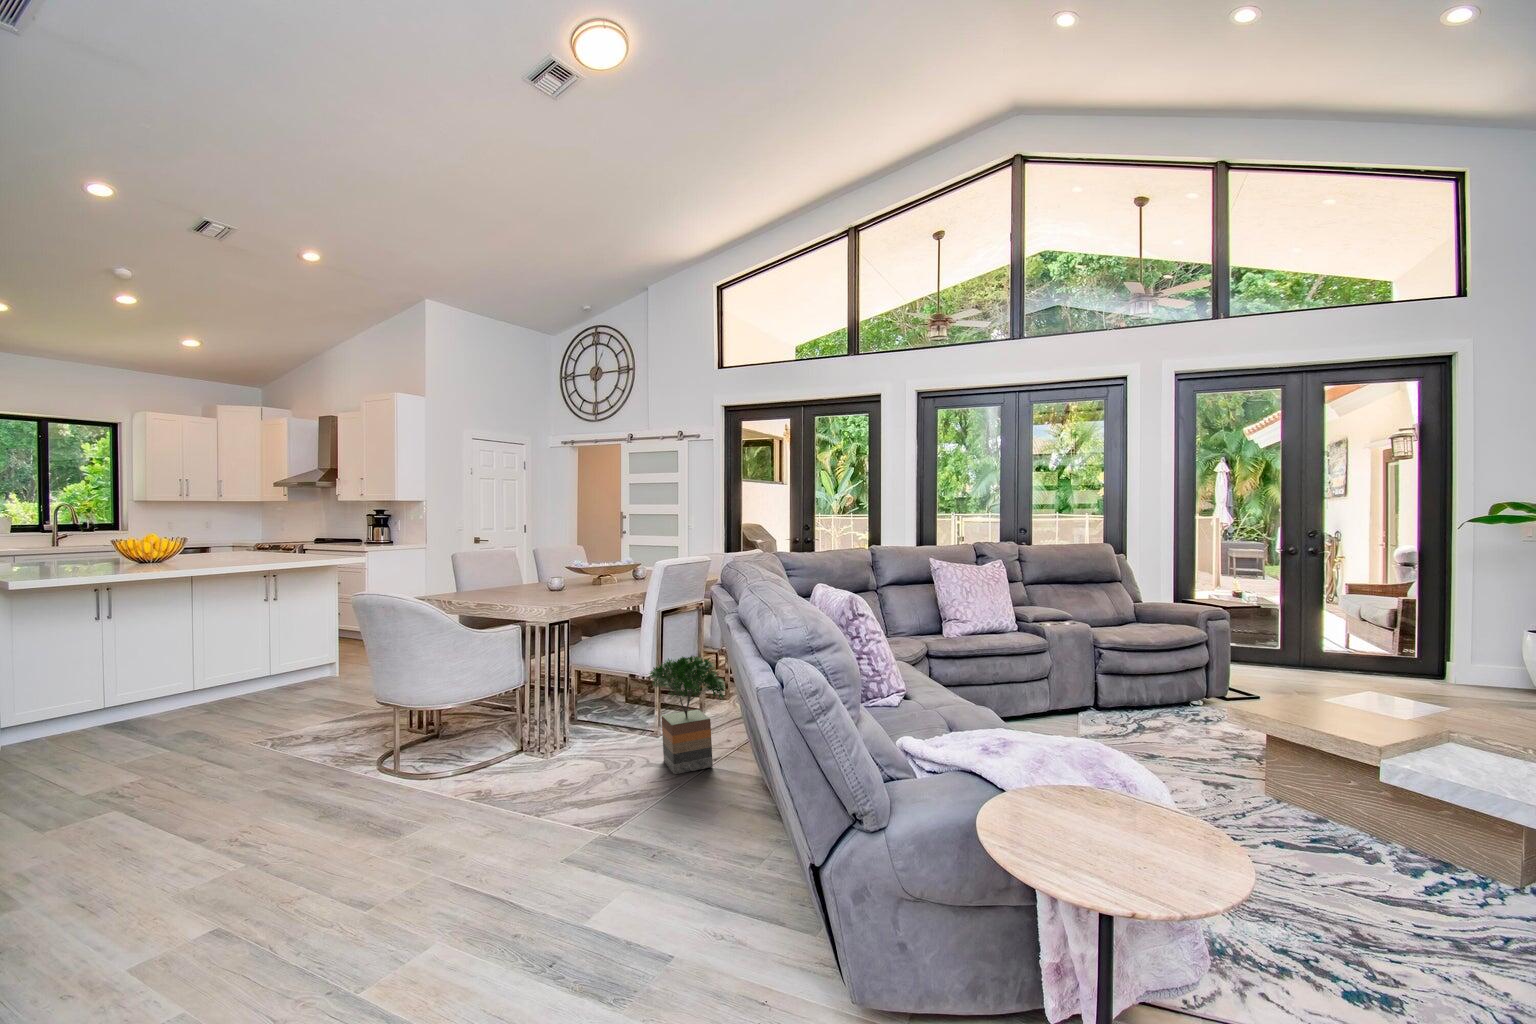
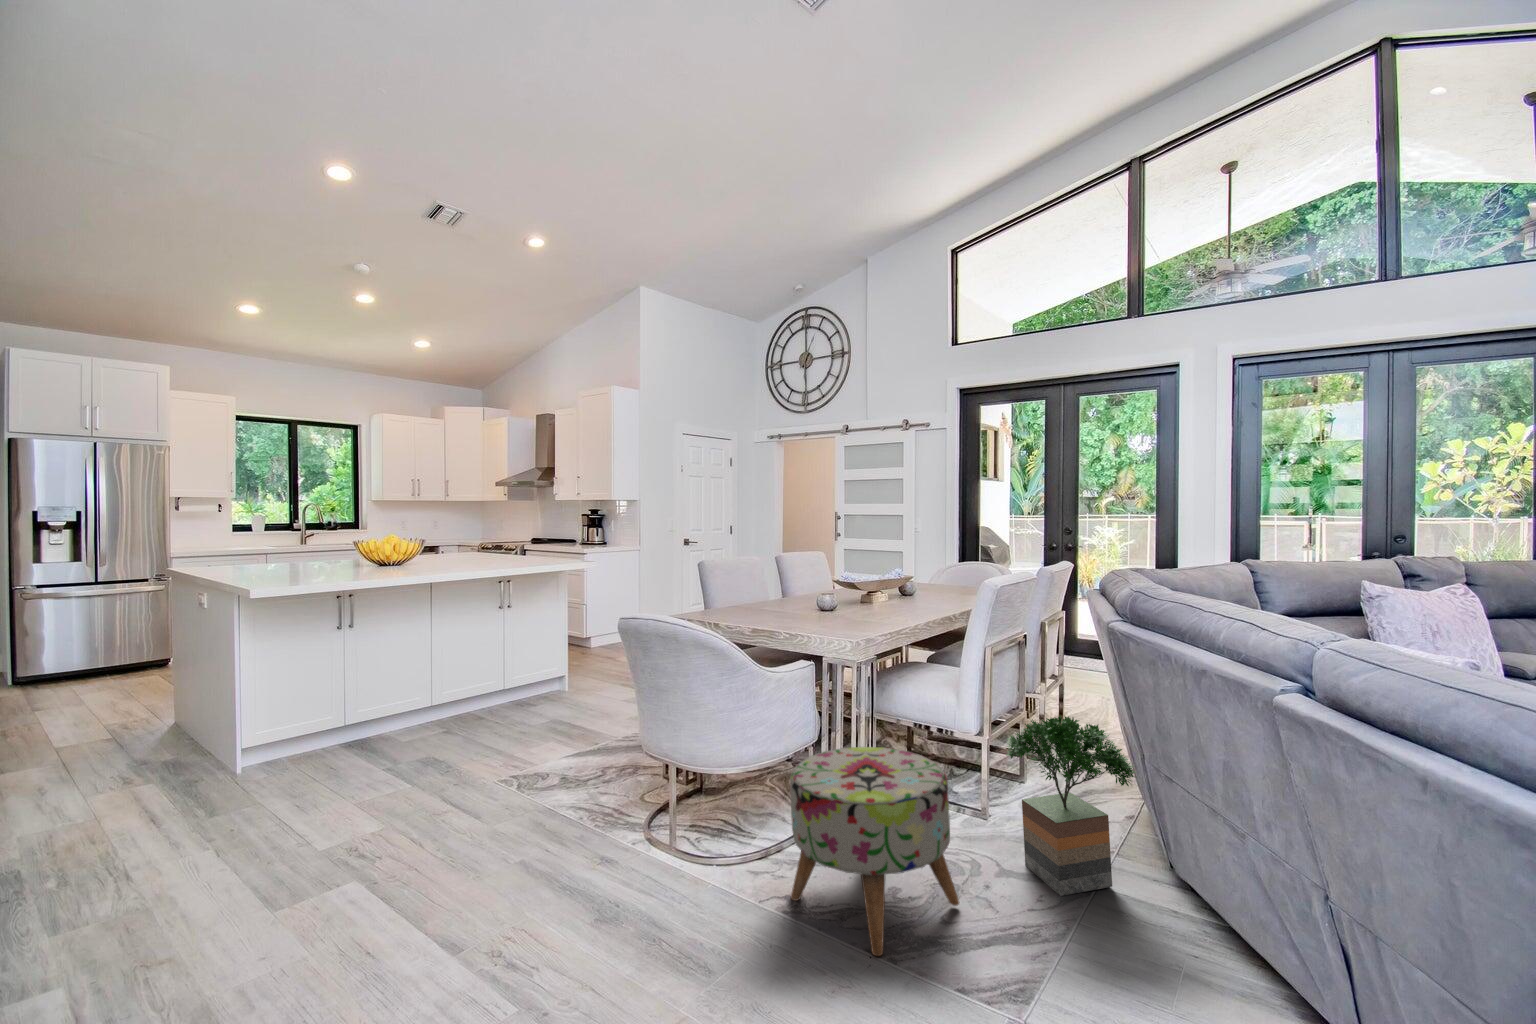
ottoman: none [475,684,599,812] -> present [790,747,959,956]

